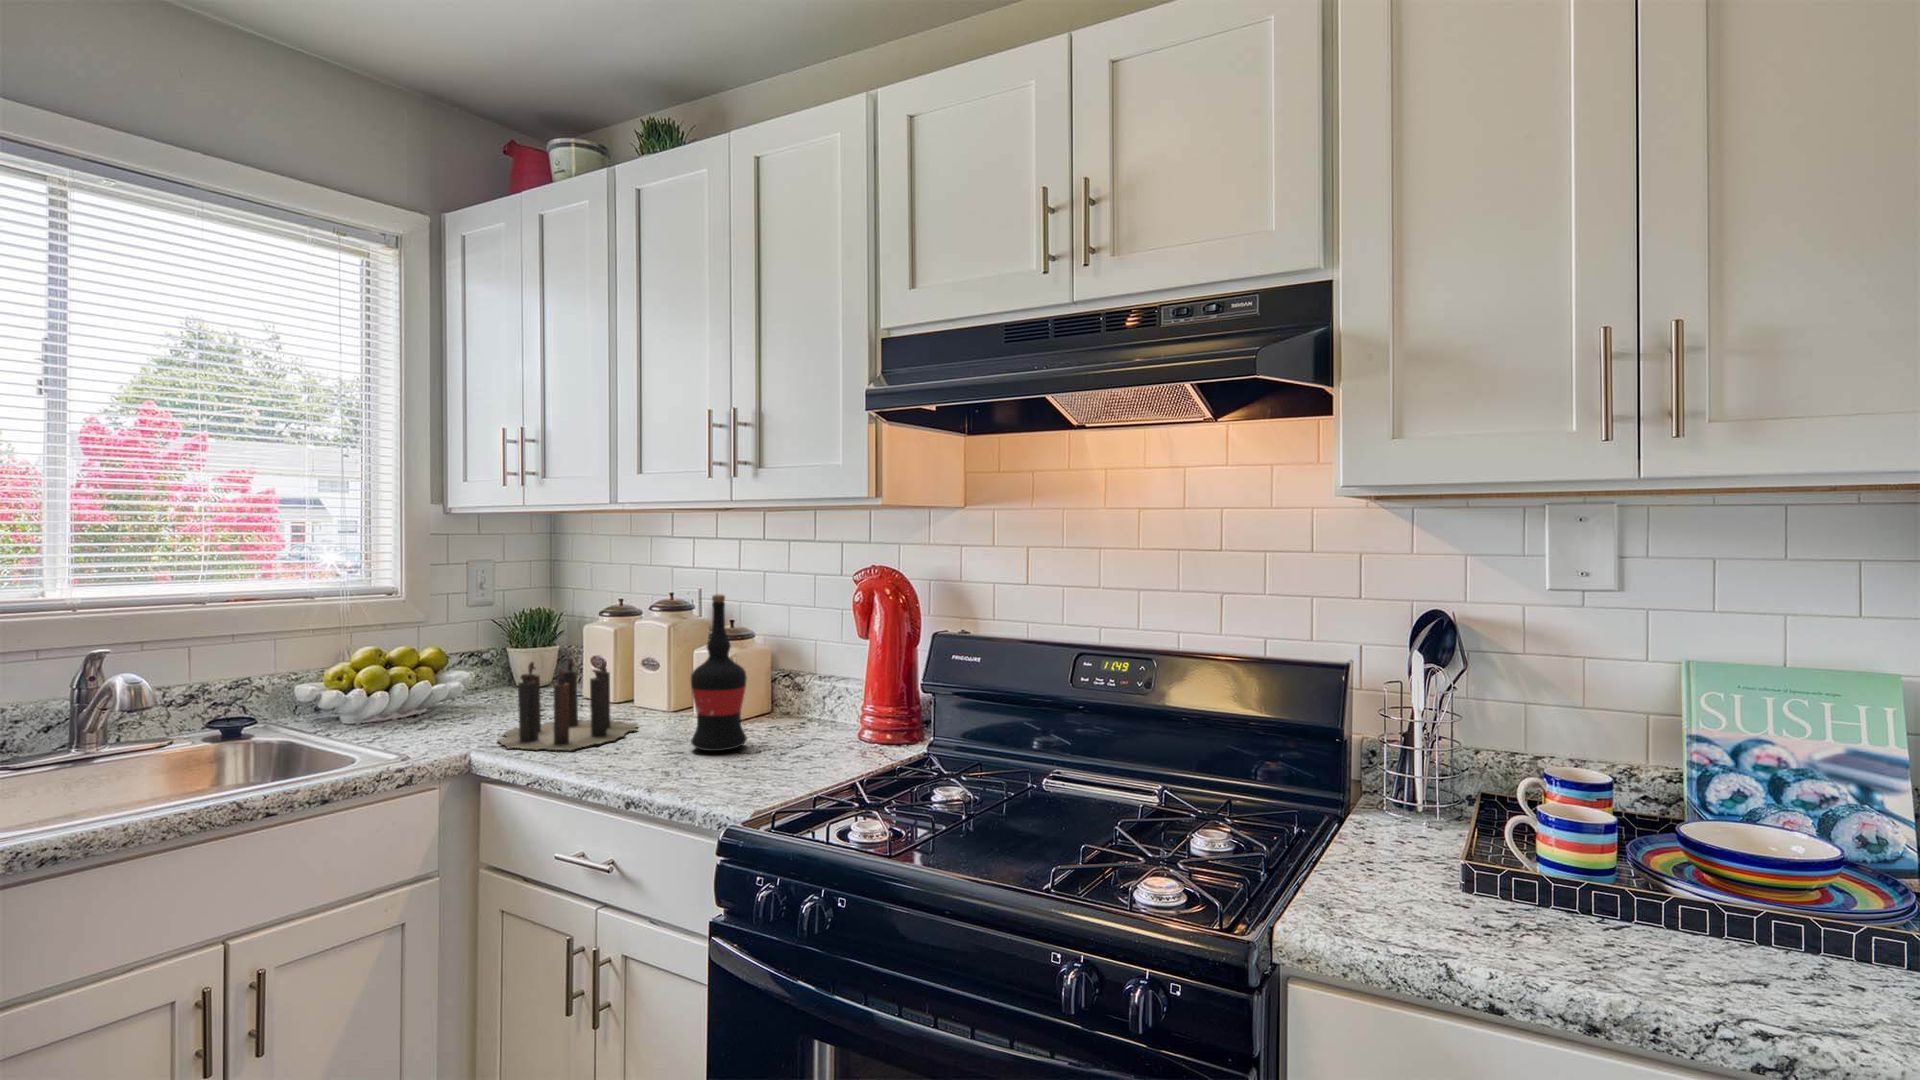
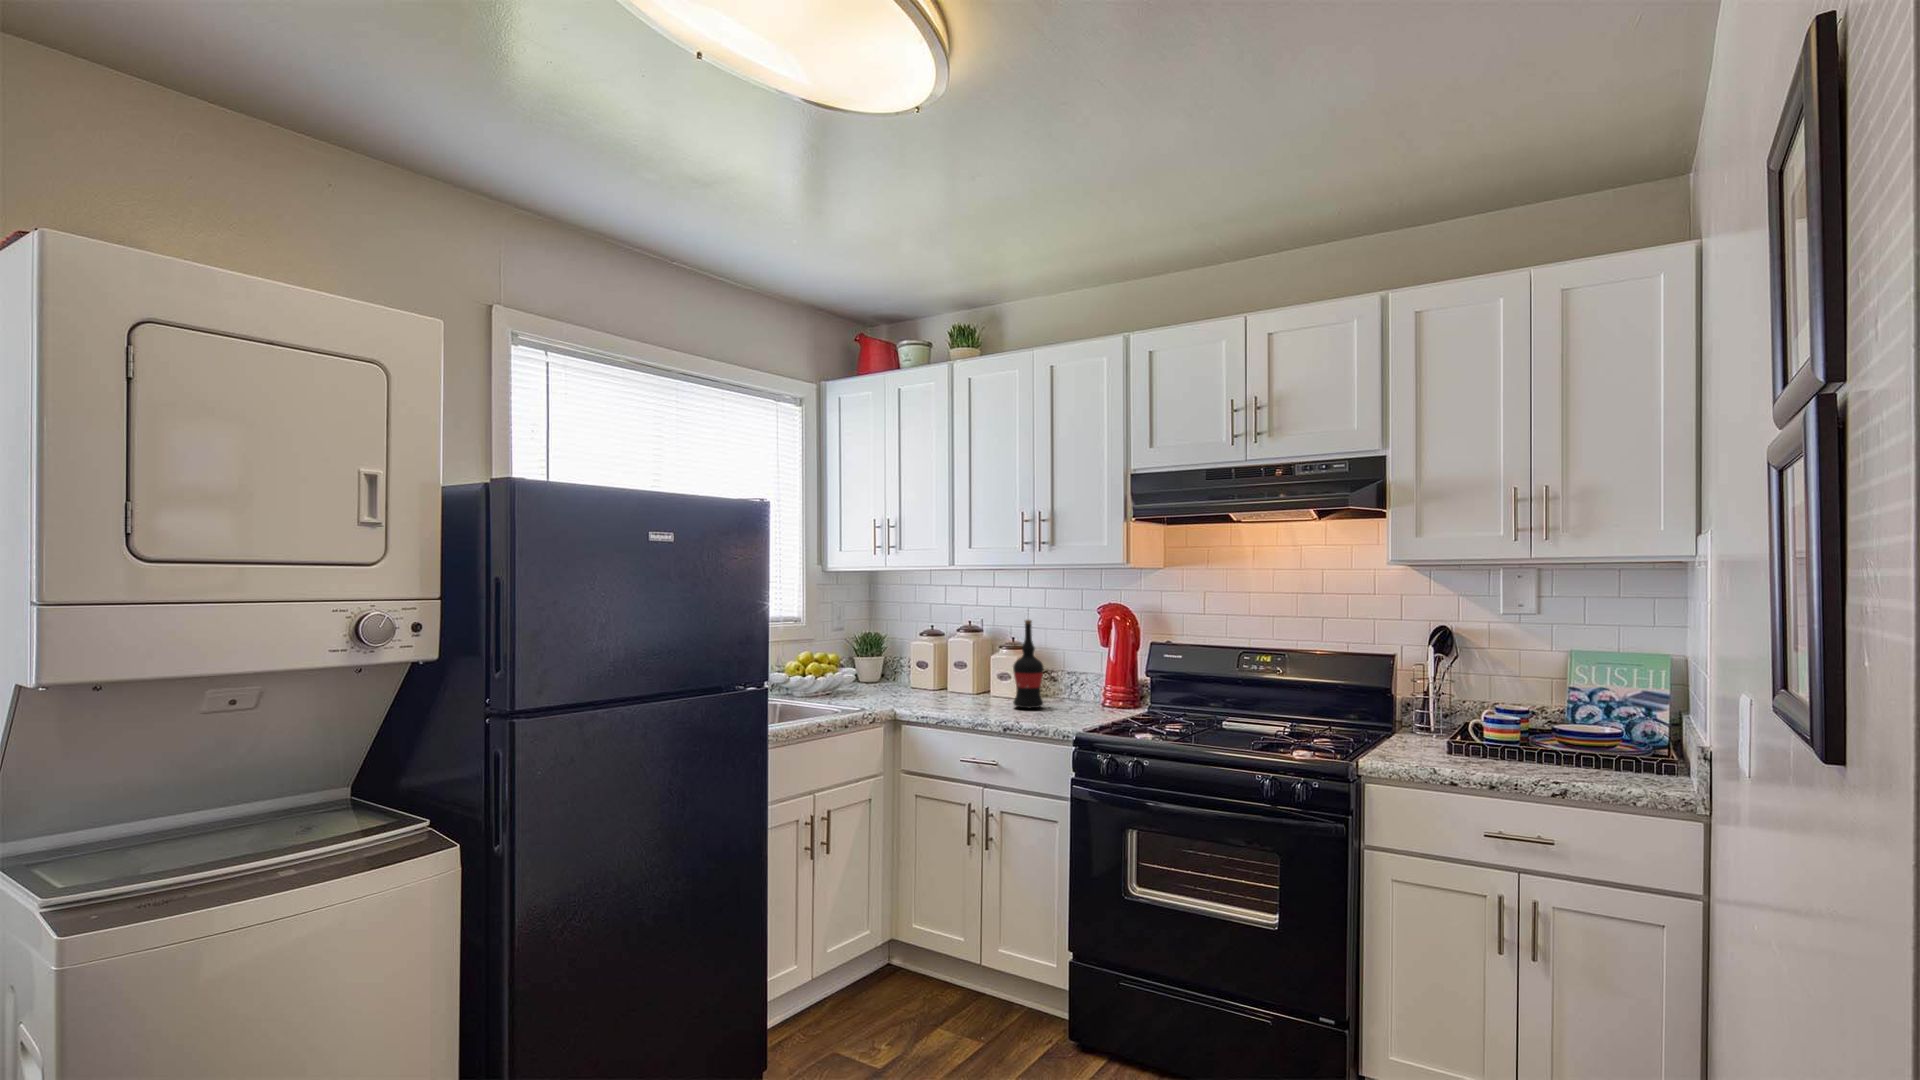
candle: present [497,657,638,750] -> none [885,657,983,708]

